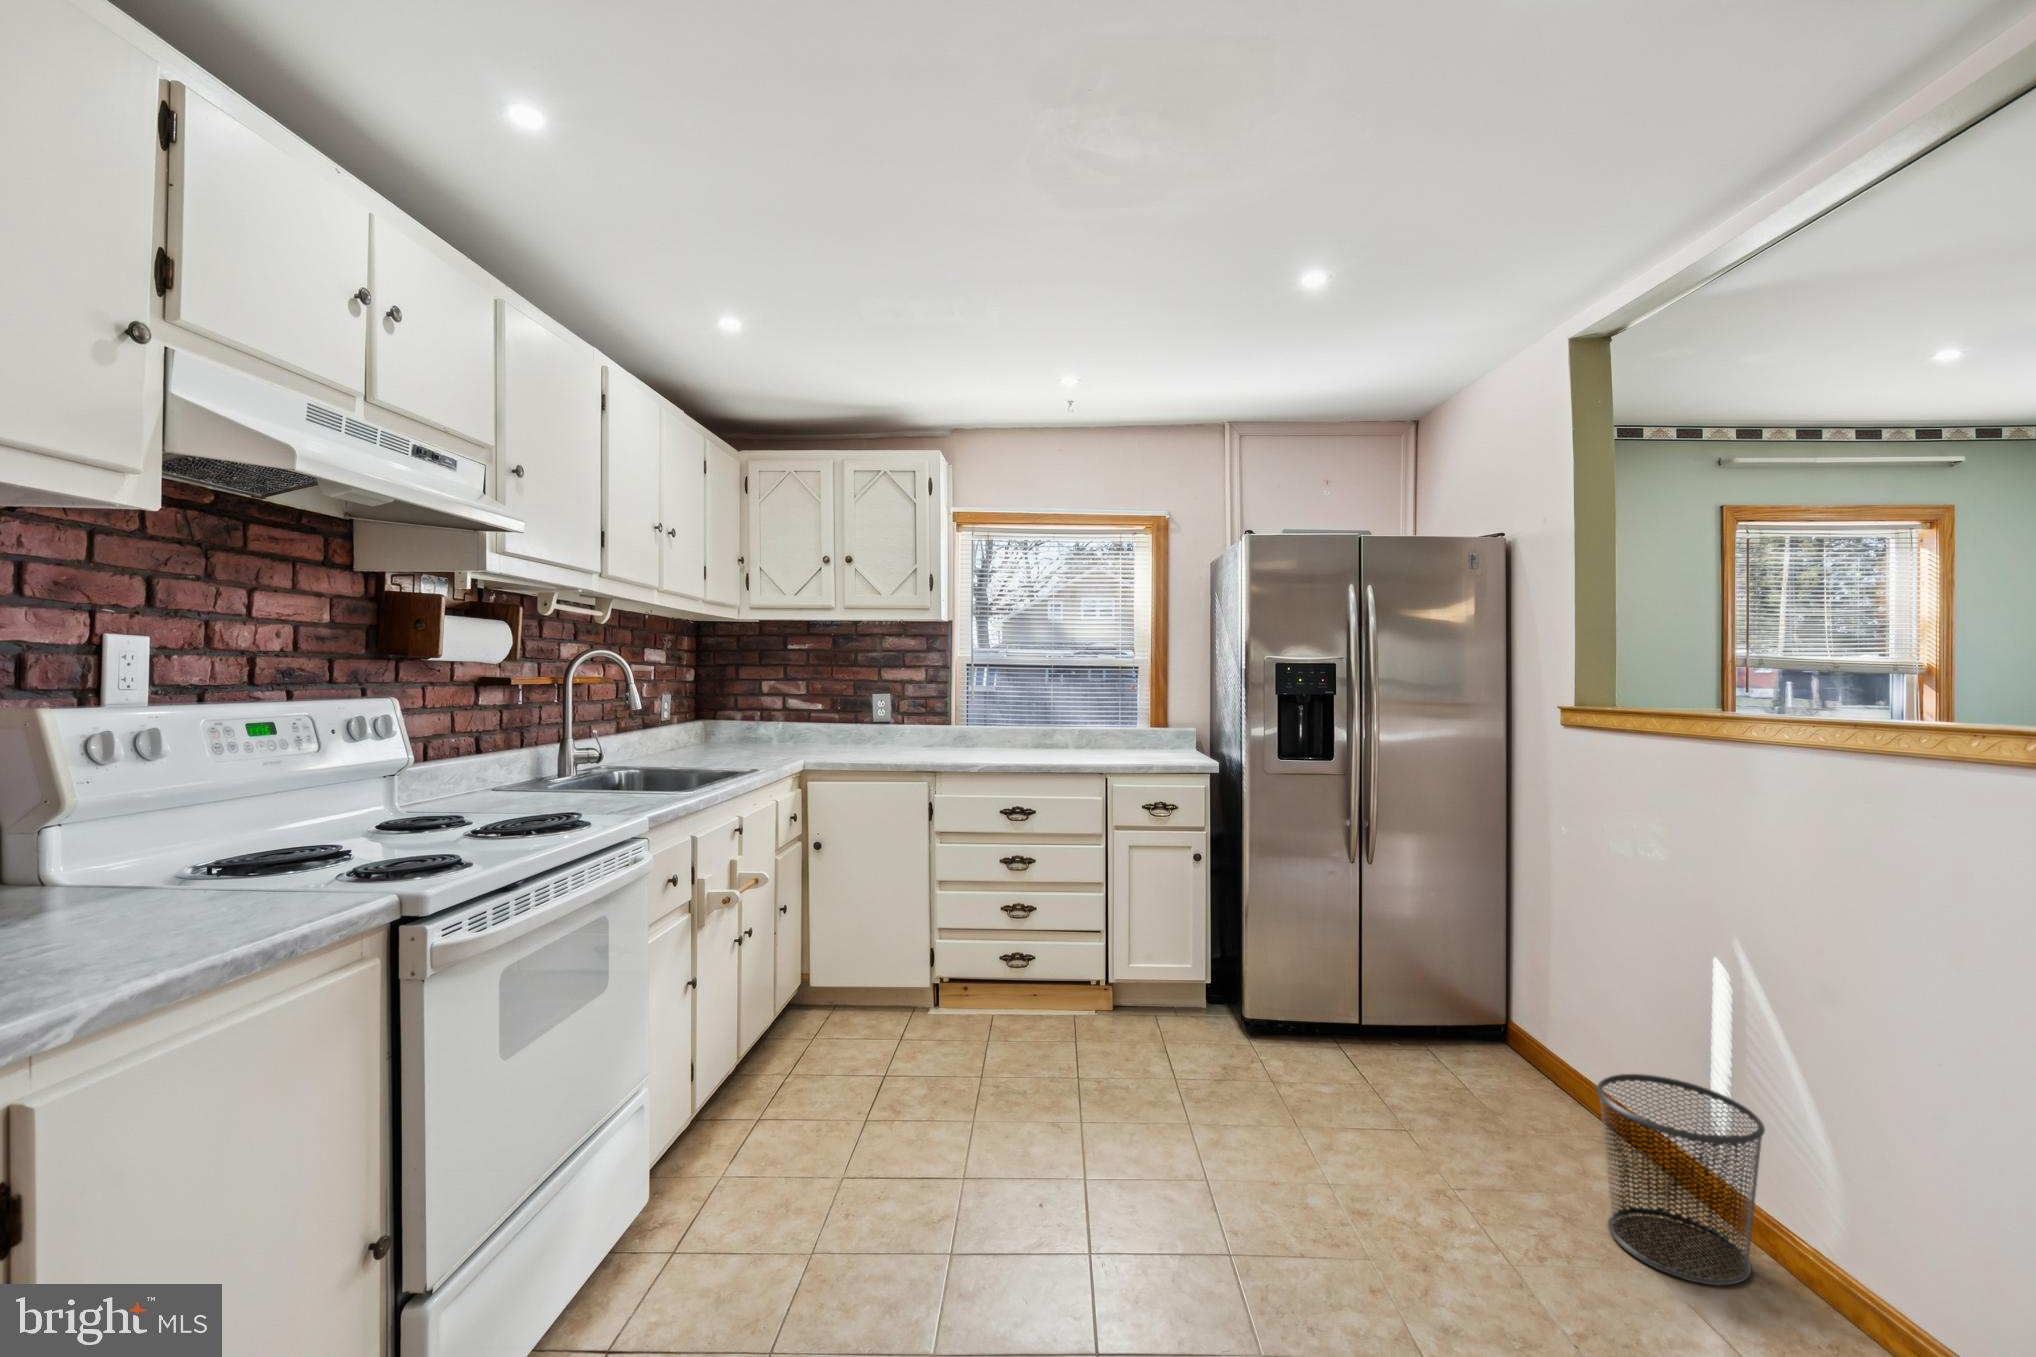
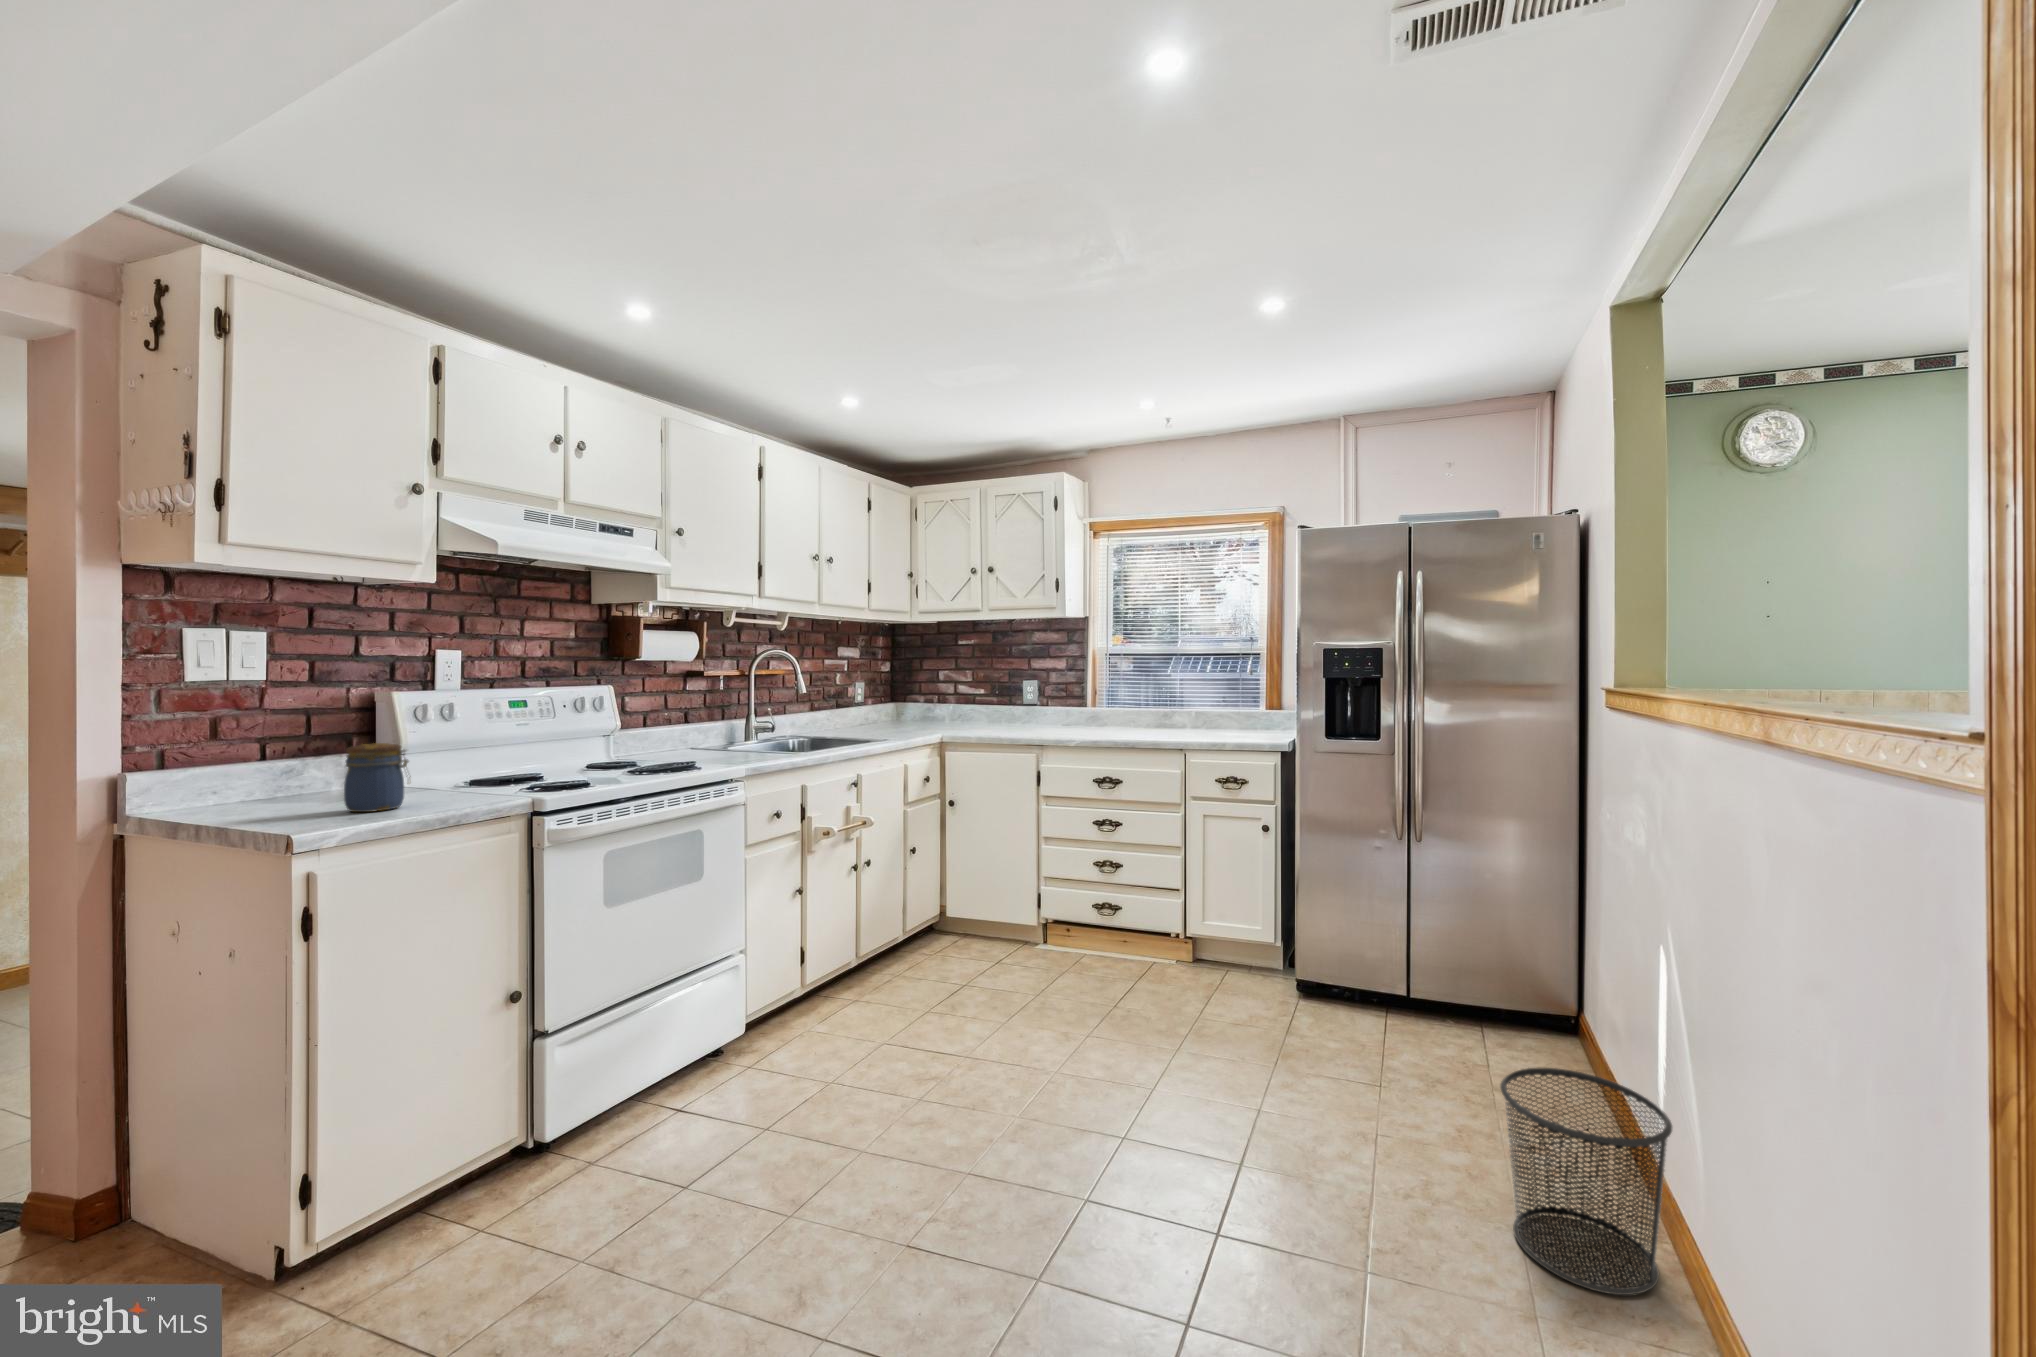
jar: none [74,812,219,953] -> present [344,743,411,812]

